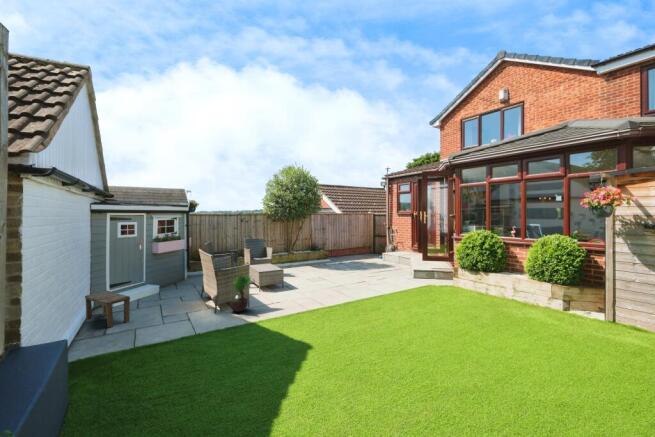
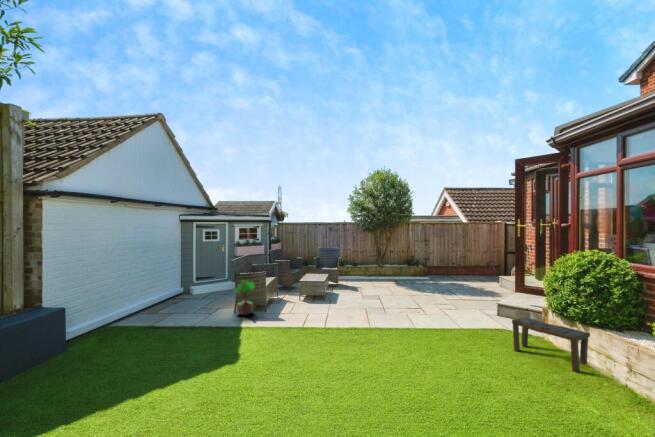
bench: present [85,291,130,328] -> present [512,317,590,372]

